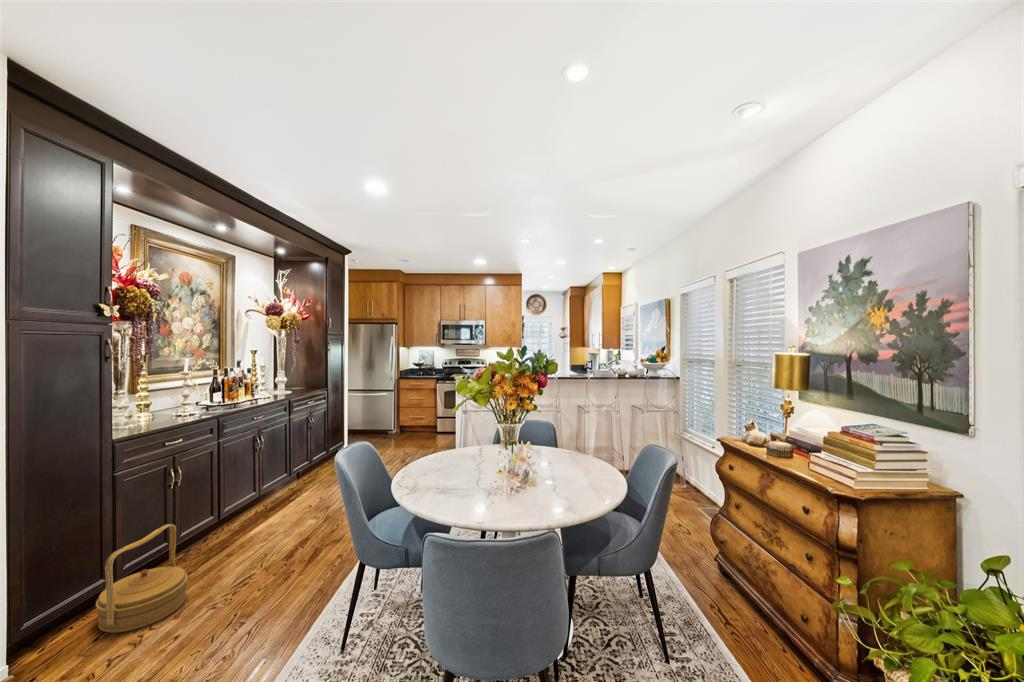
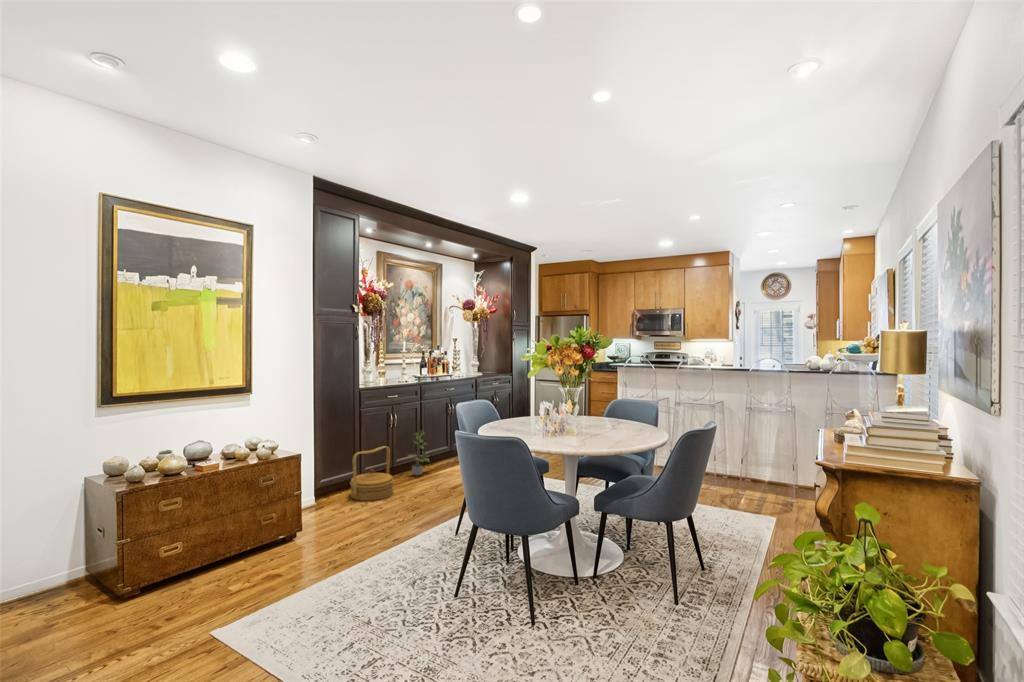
potted plant: none [198,479,237,549] -> present [410,430,429,475]

